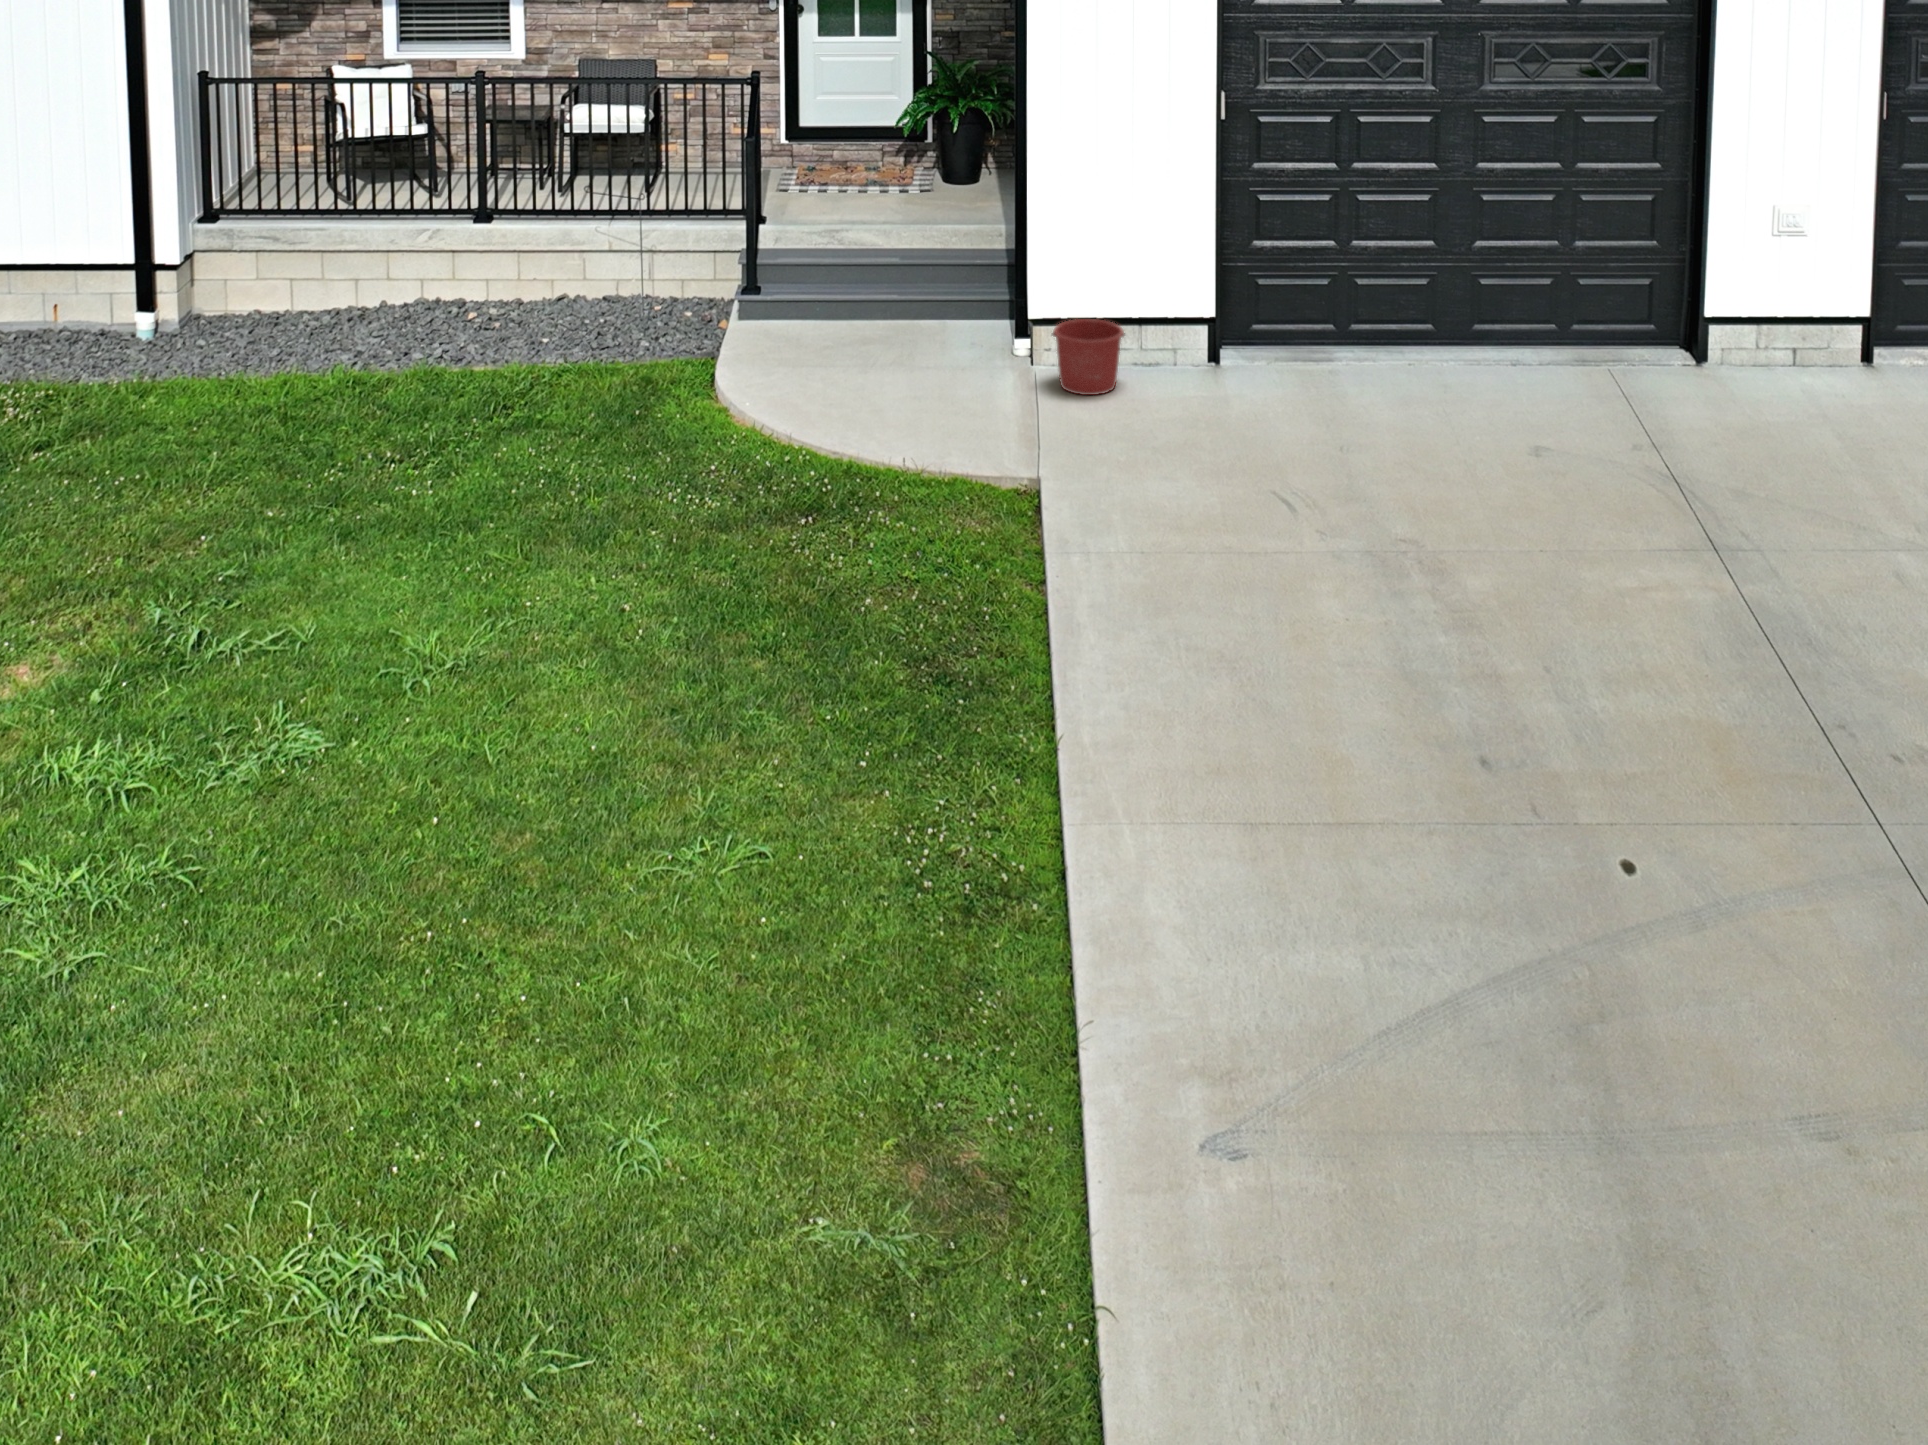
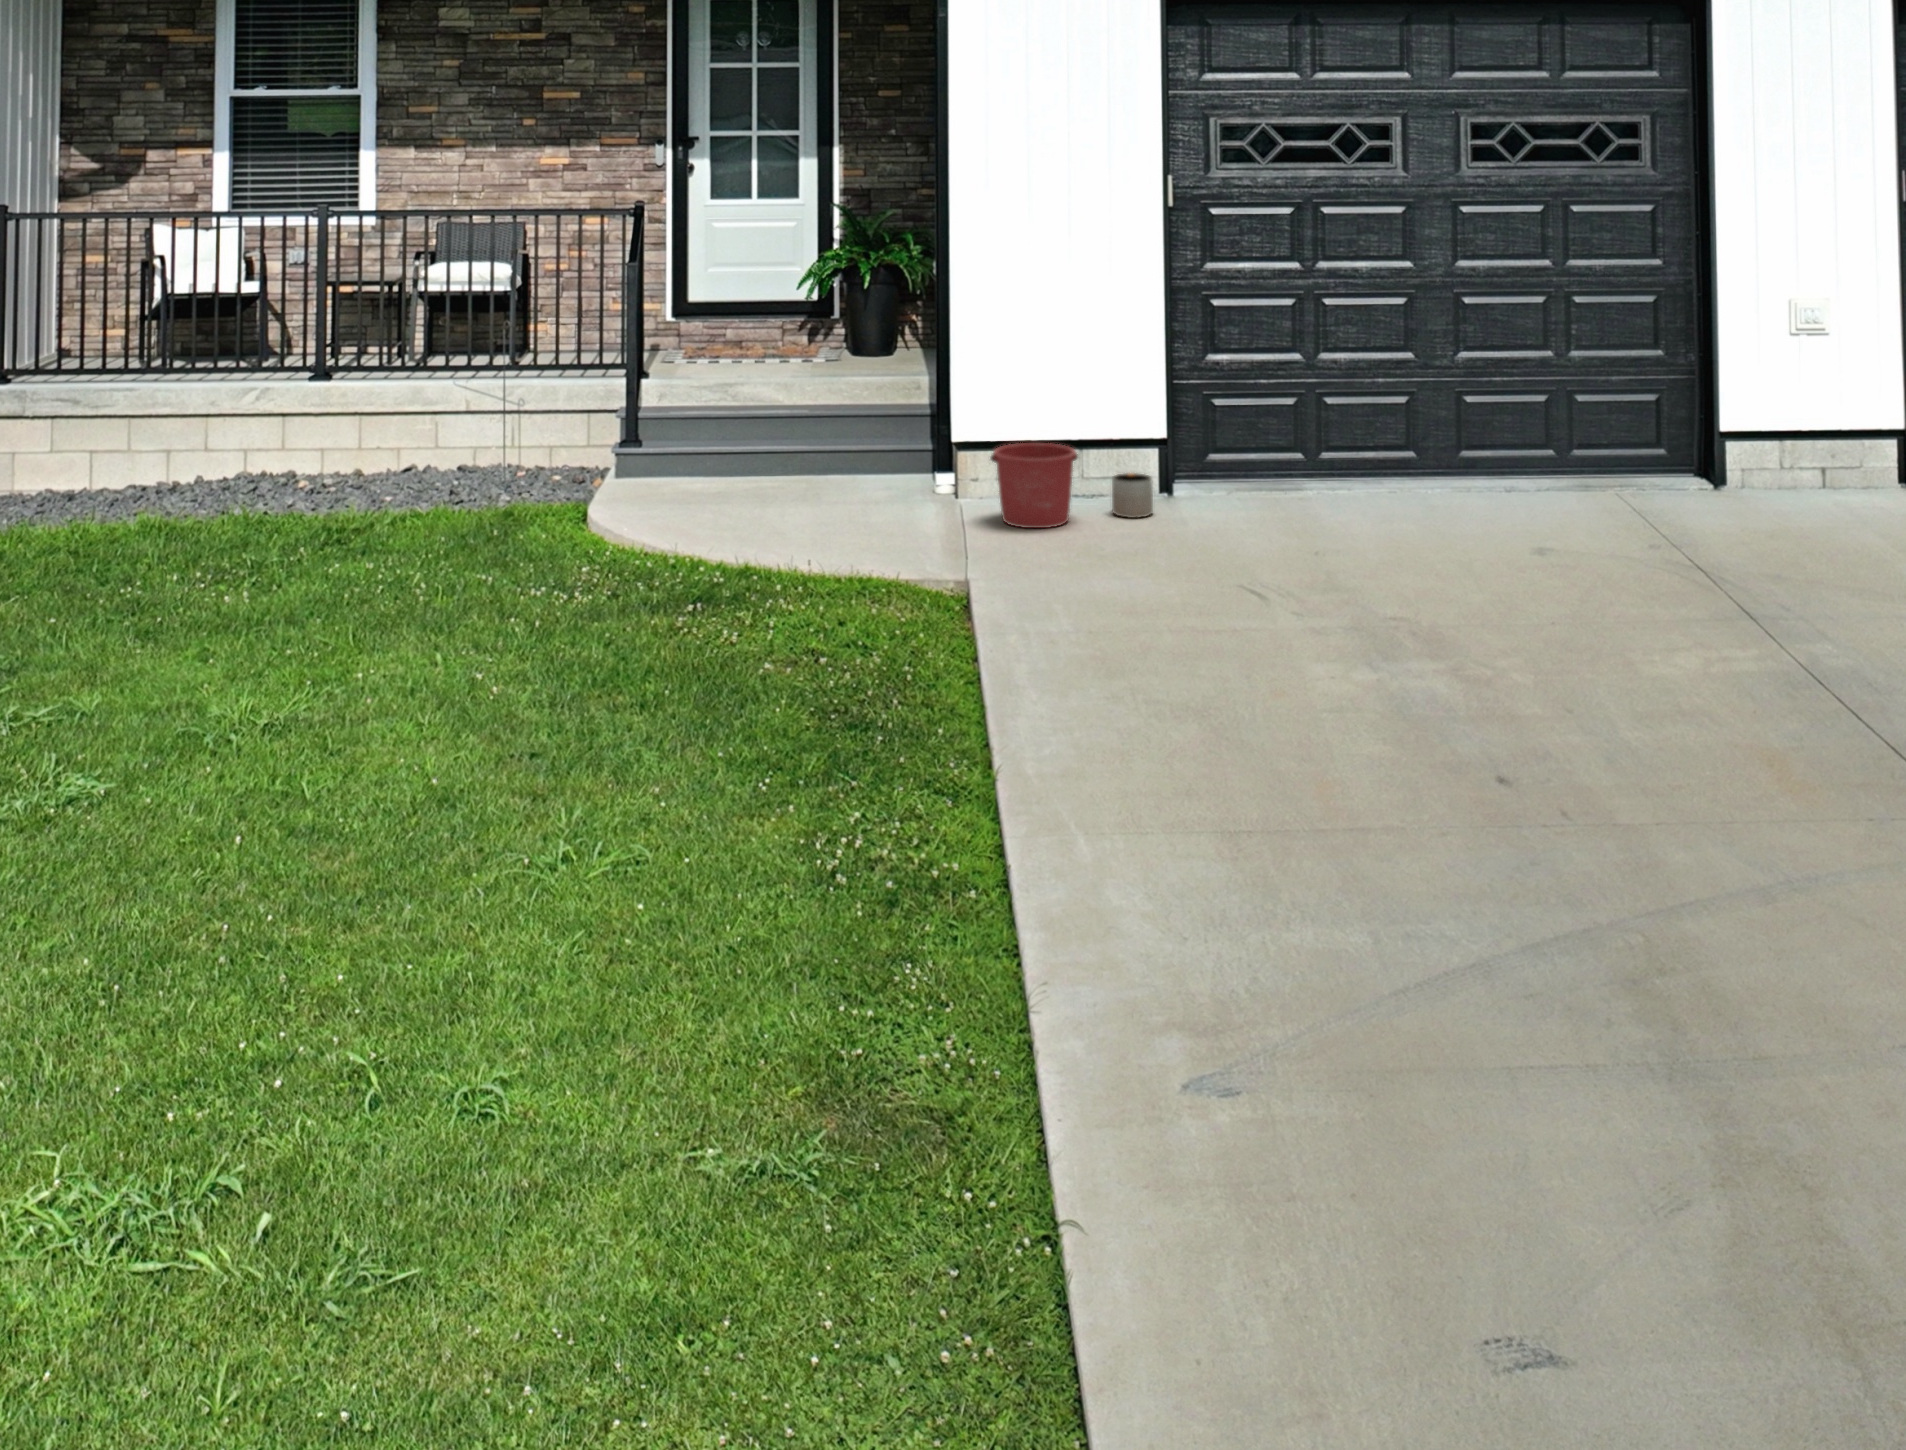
planter: none [1154,345,1188,384] -> present [1112,473,1153,518]

